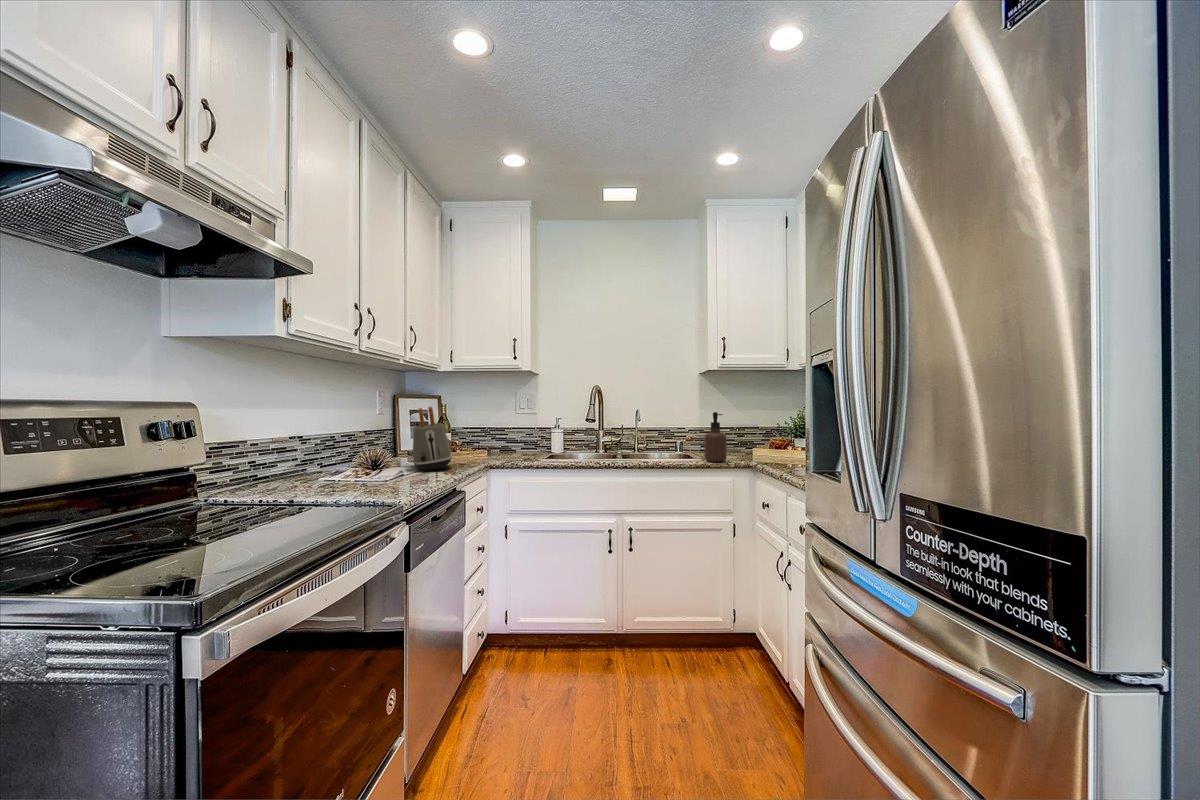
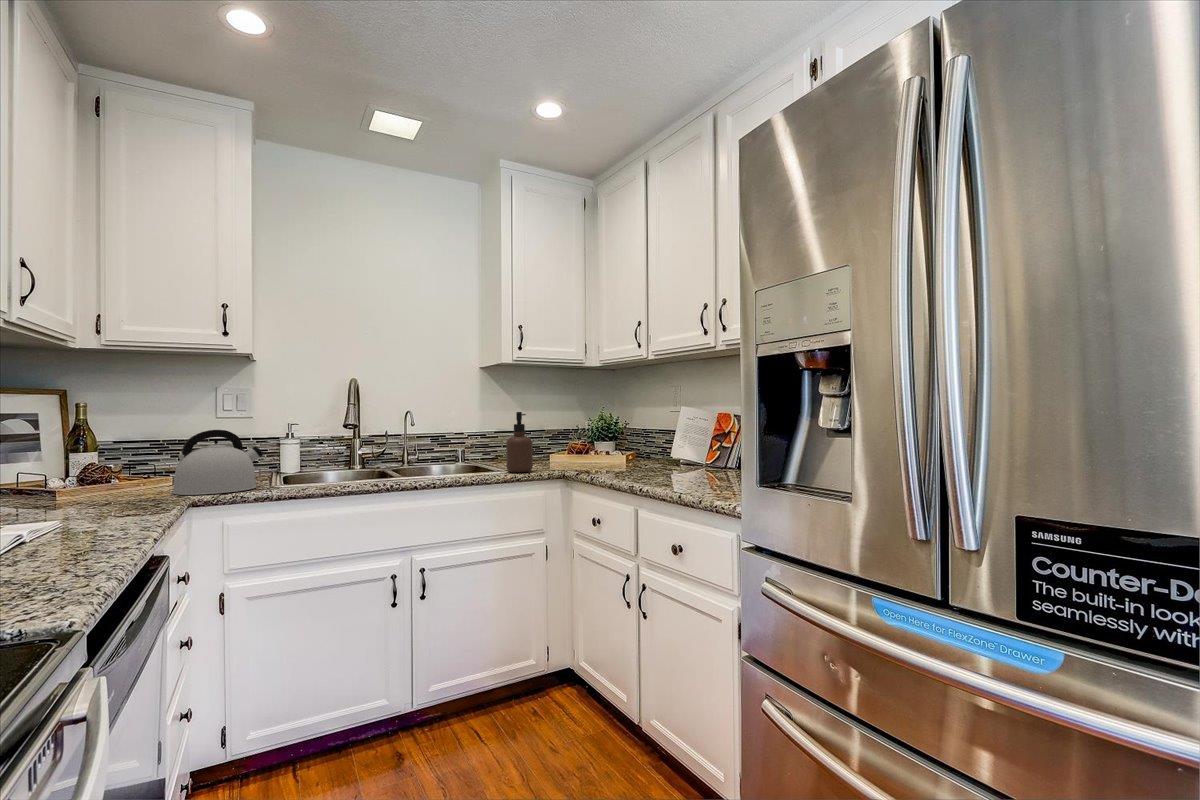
toaster: present [413,407,452,470] -> none [37,407,127,520]
kettle: none [483,421,533,462] -> present [172,430,263,495]

